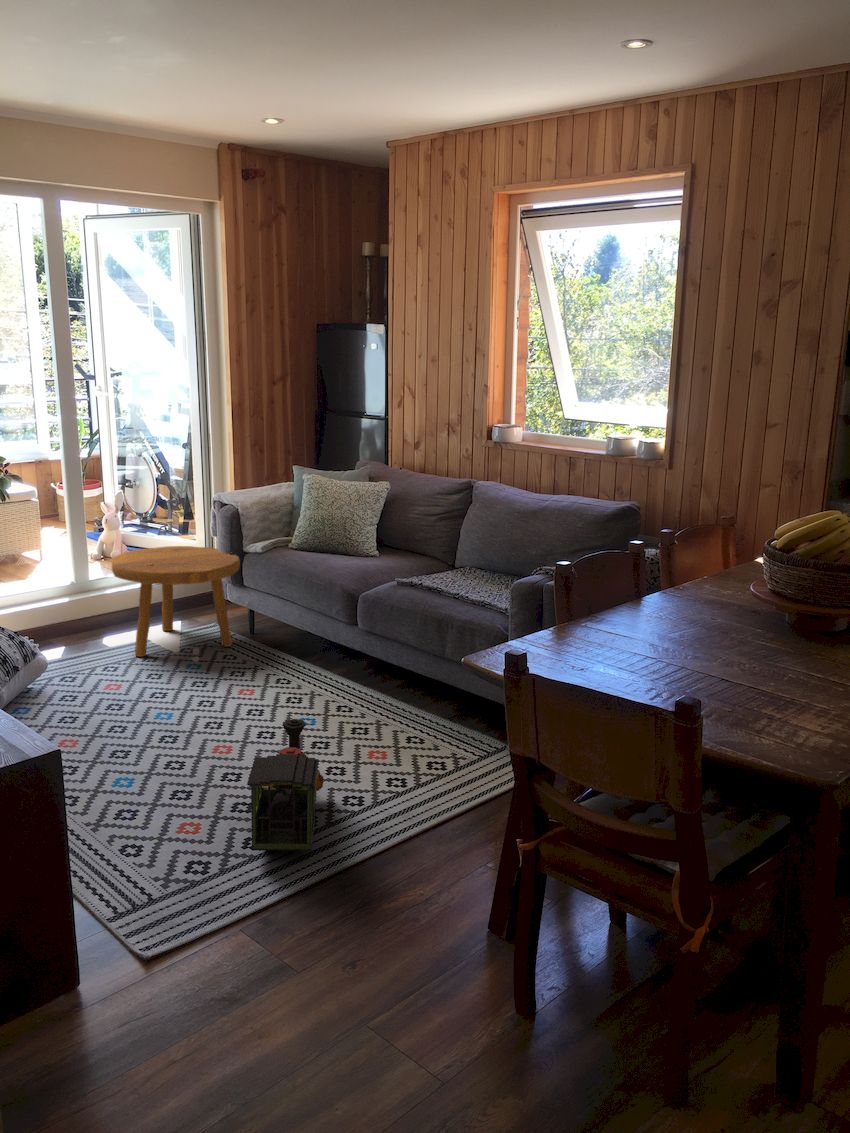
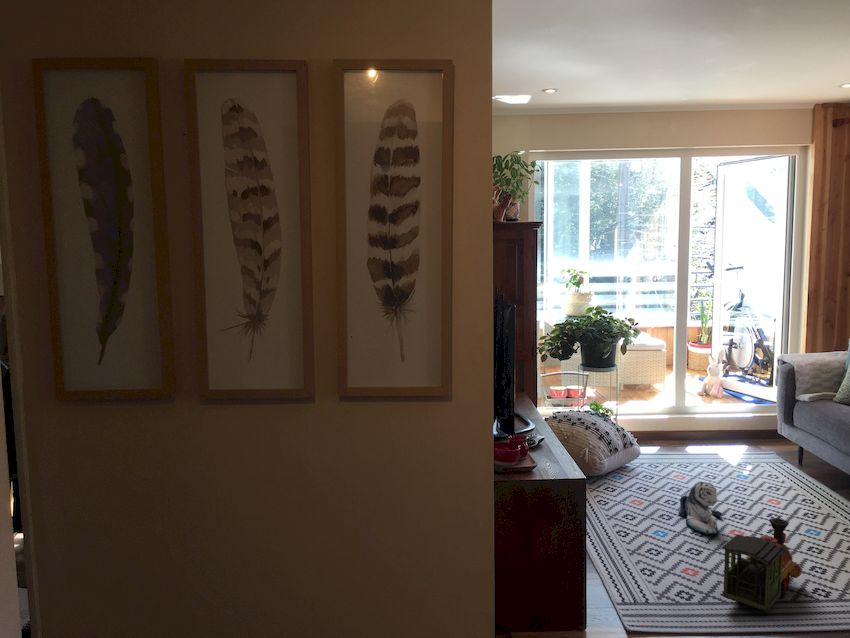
footstool: present [112,546,240,657] -> none [694,390,791,469]
plush toy: none [134,689,199,764] -> present [678,482,722,534]

